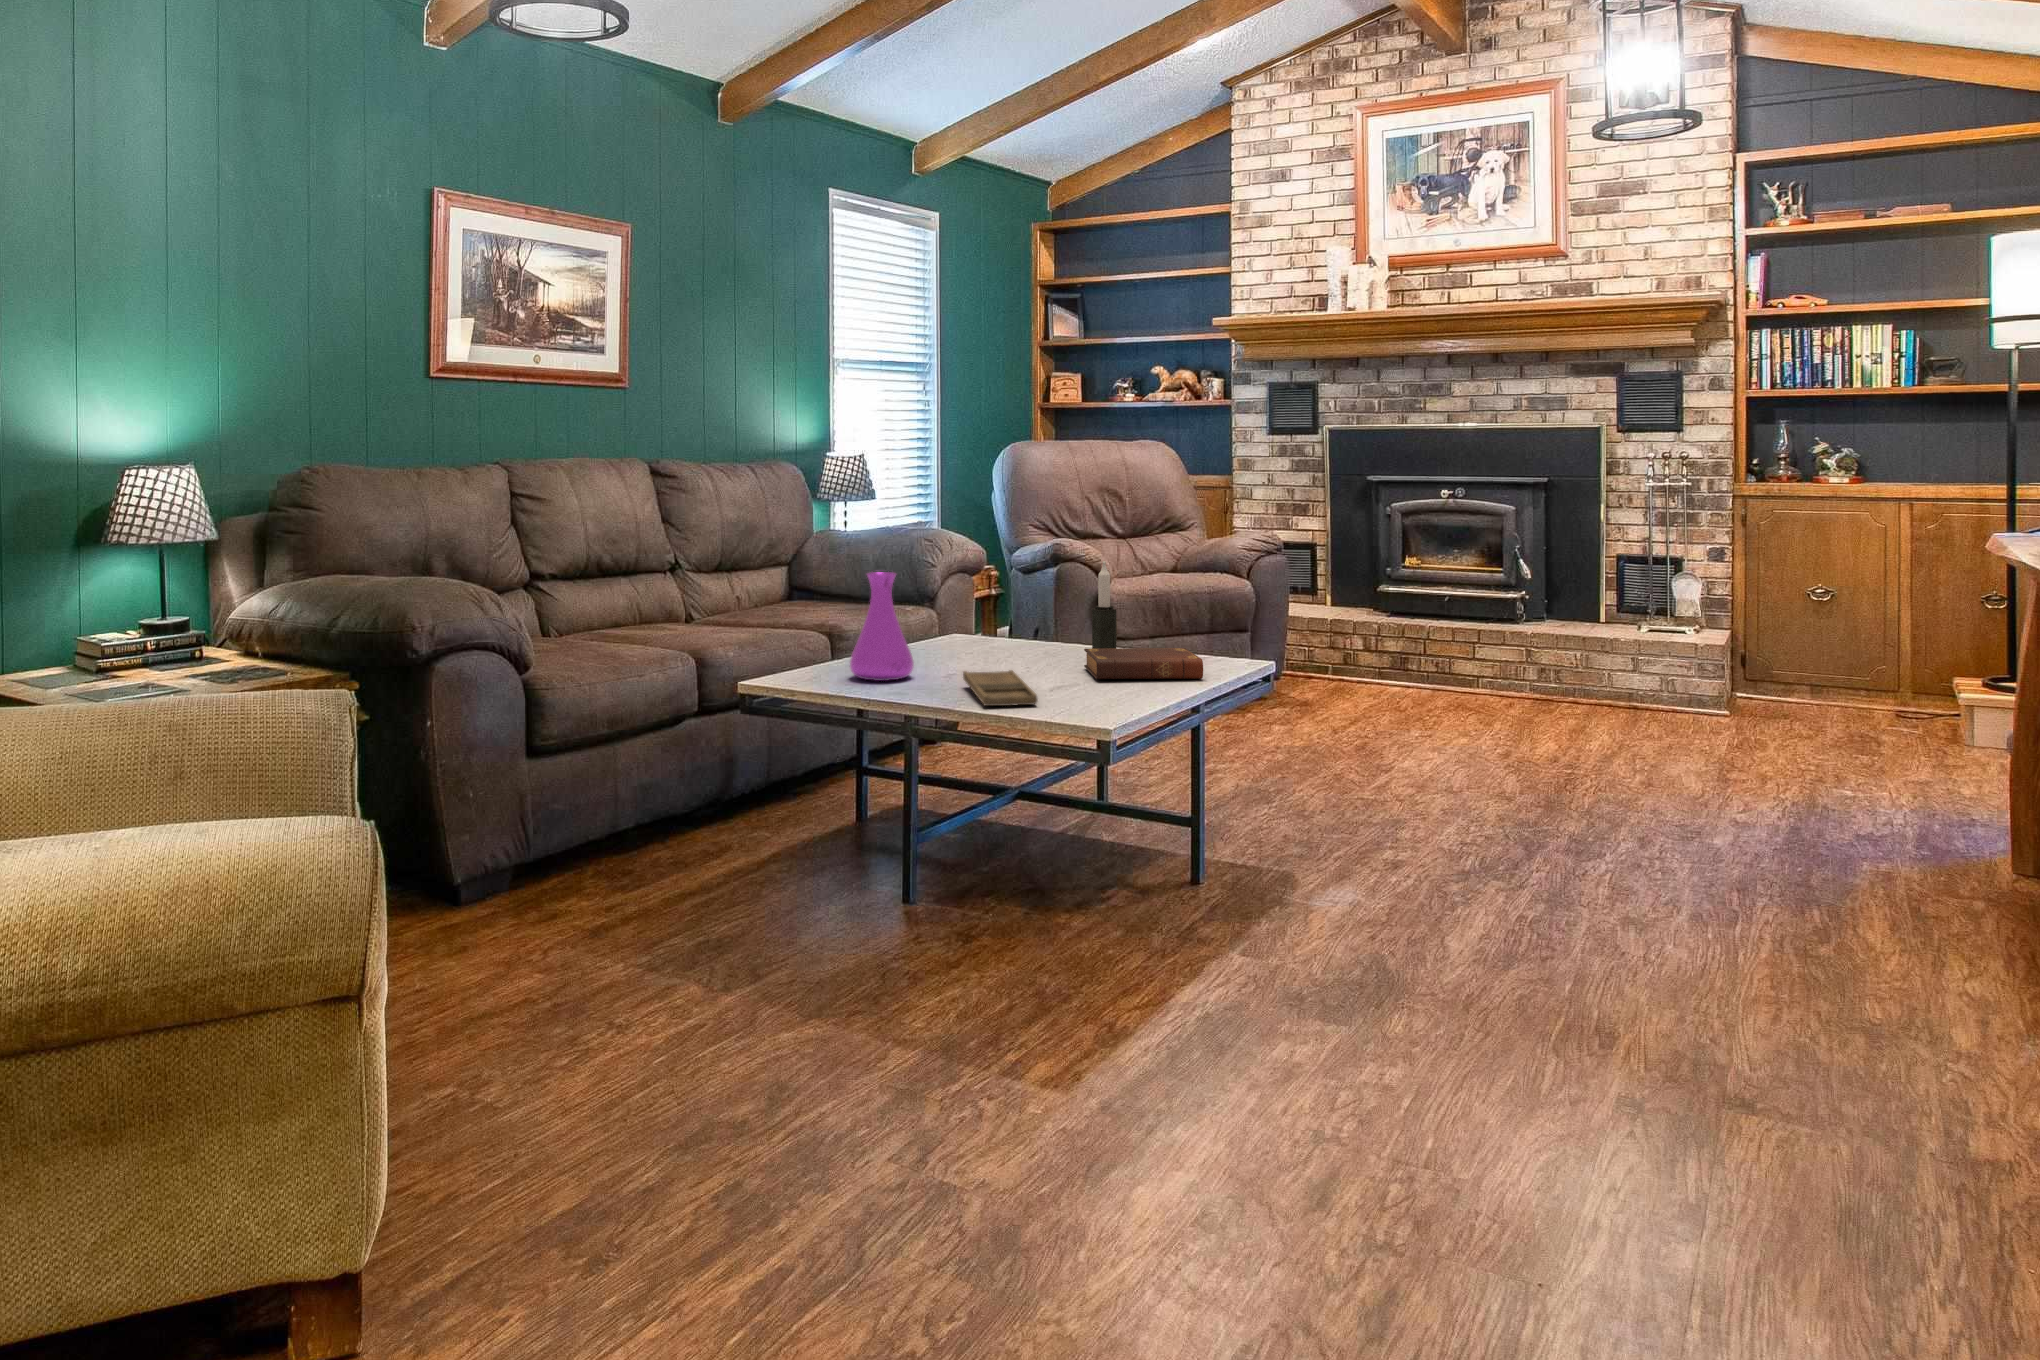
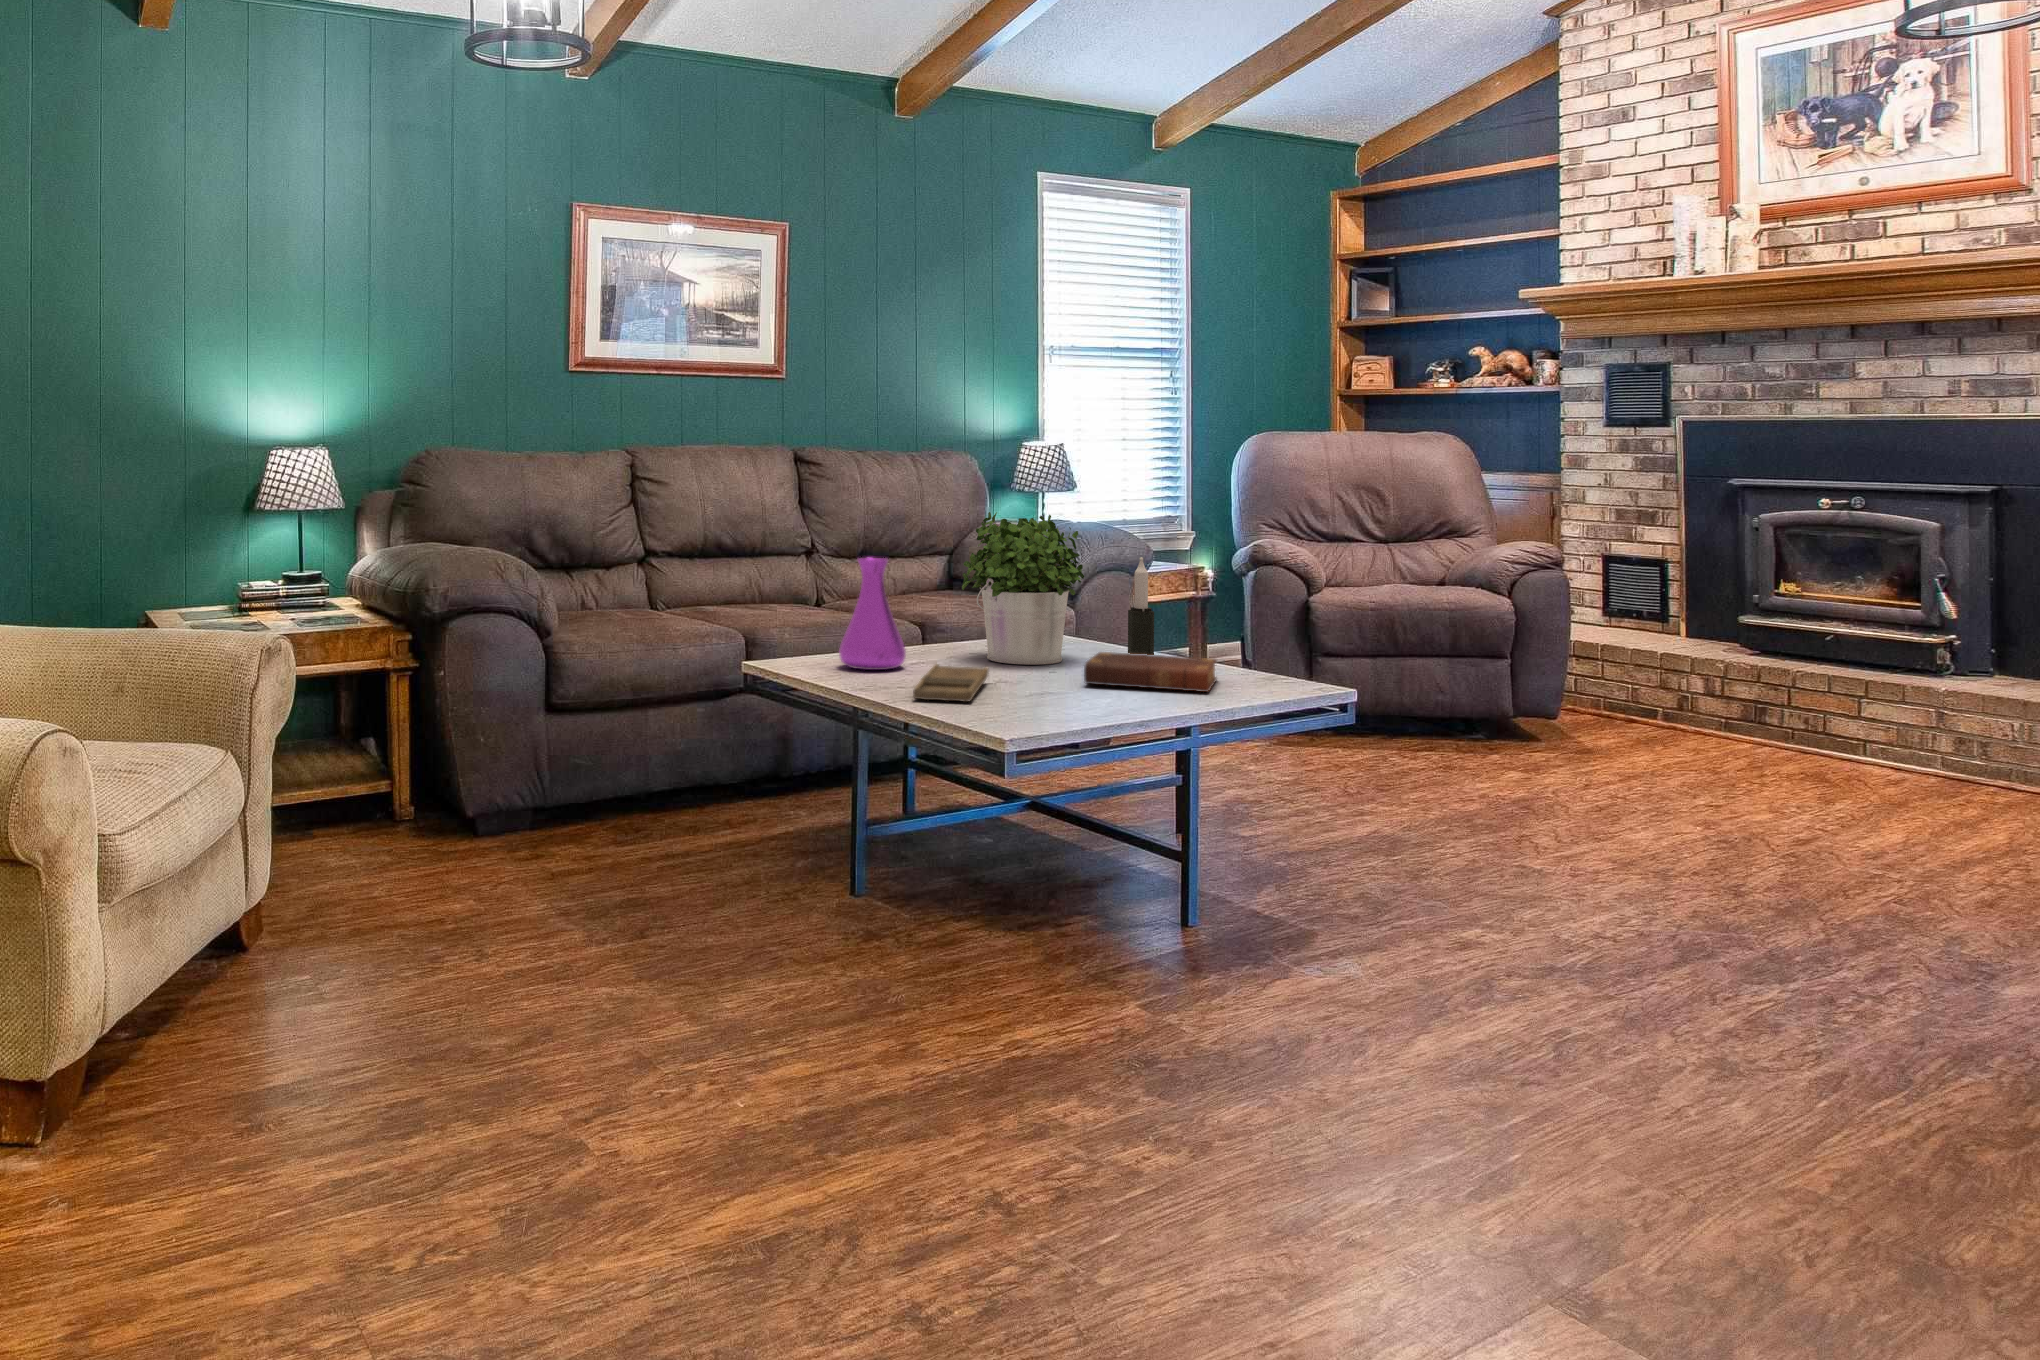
potted plant: none [942,523,1049,665] -> present [962,512,1084,665]

